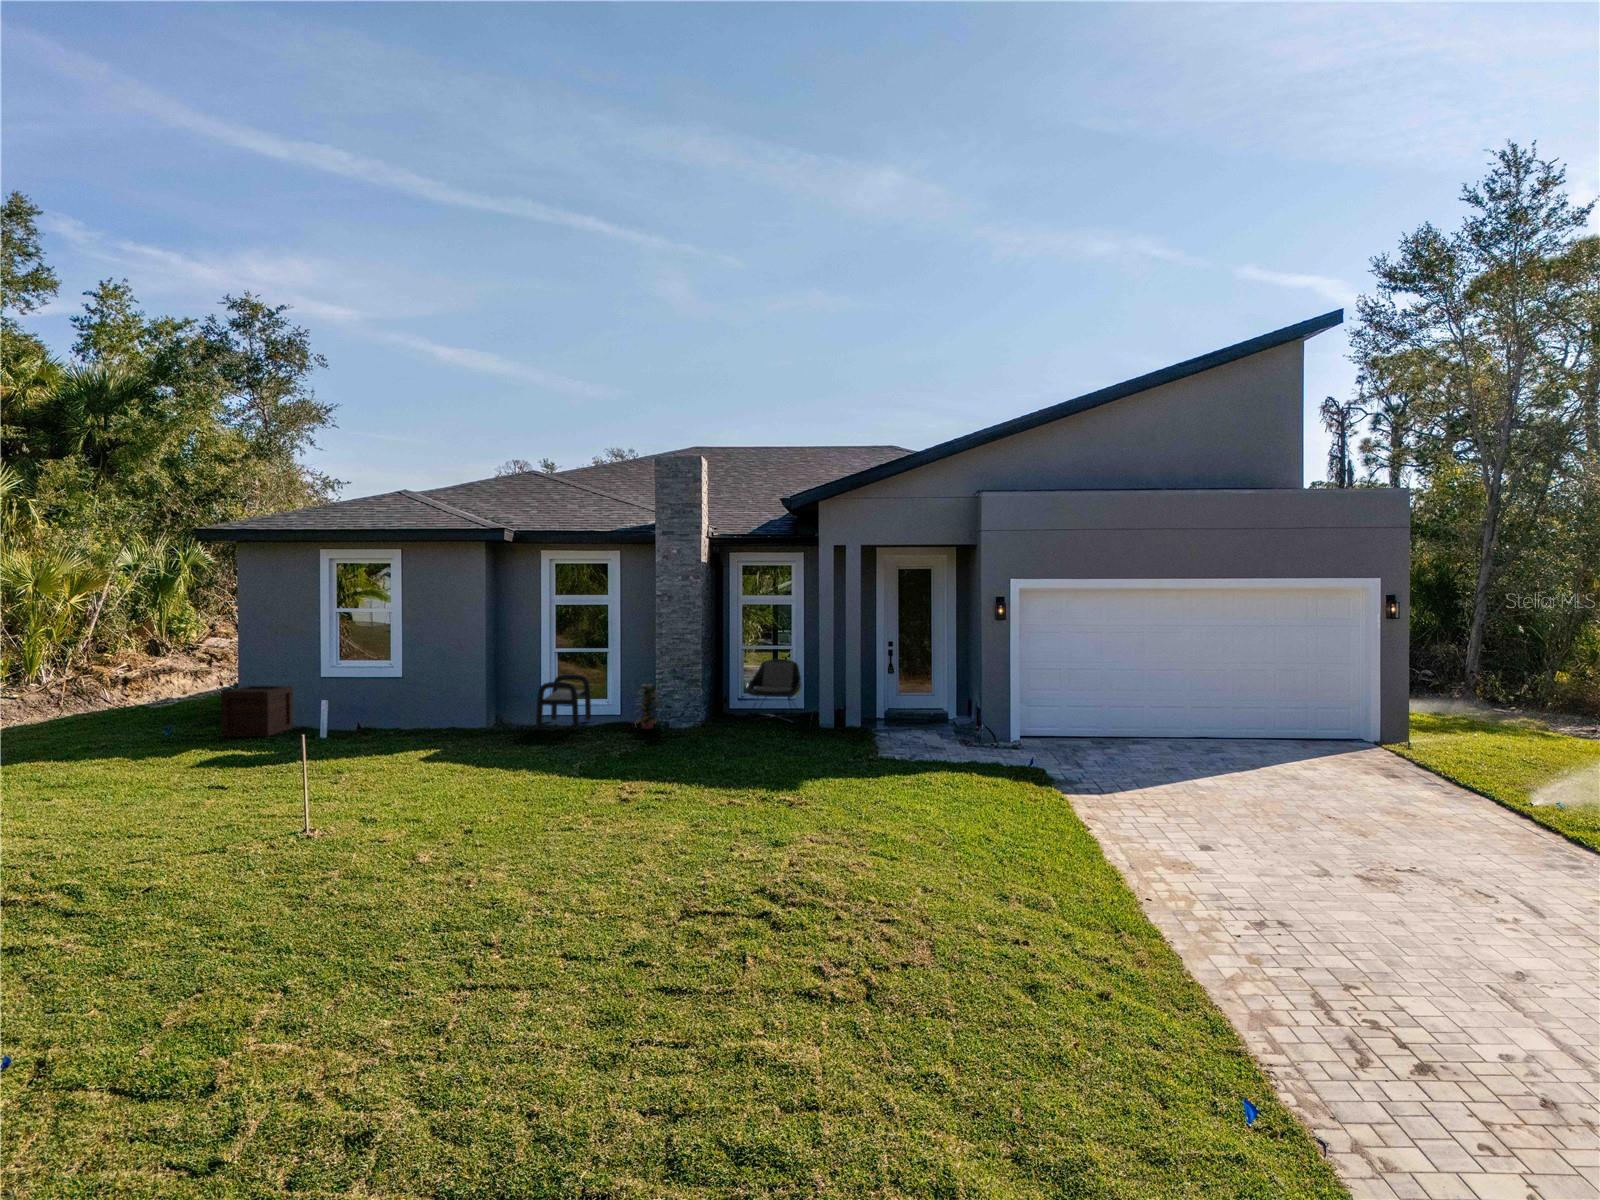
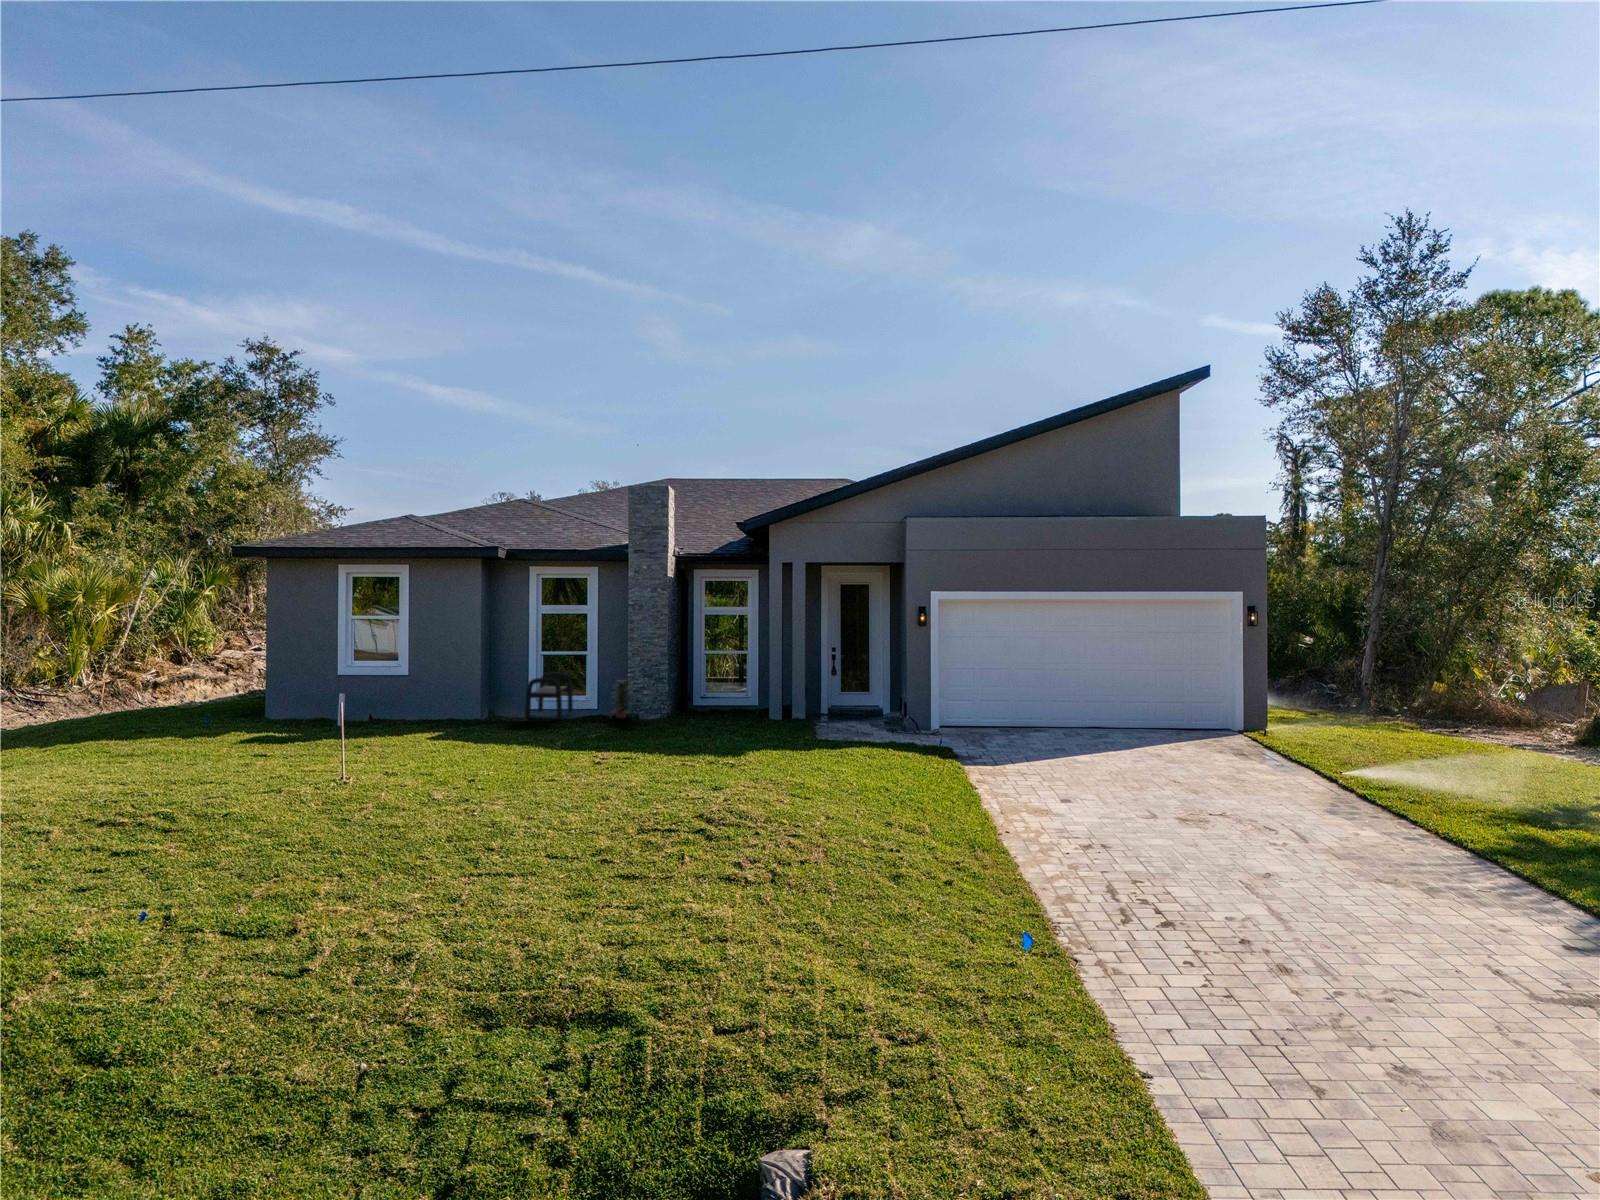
lounge chair: present [747,659,802,723] -> none [707,660,755,714]
wooden crate: present [221,685,293,737] -> none [249,682,312,726]

